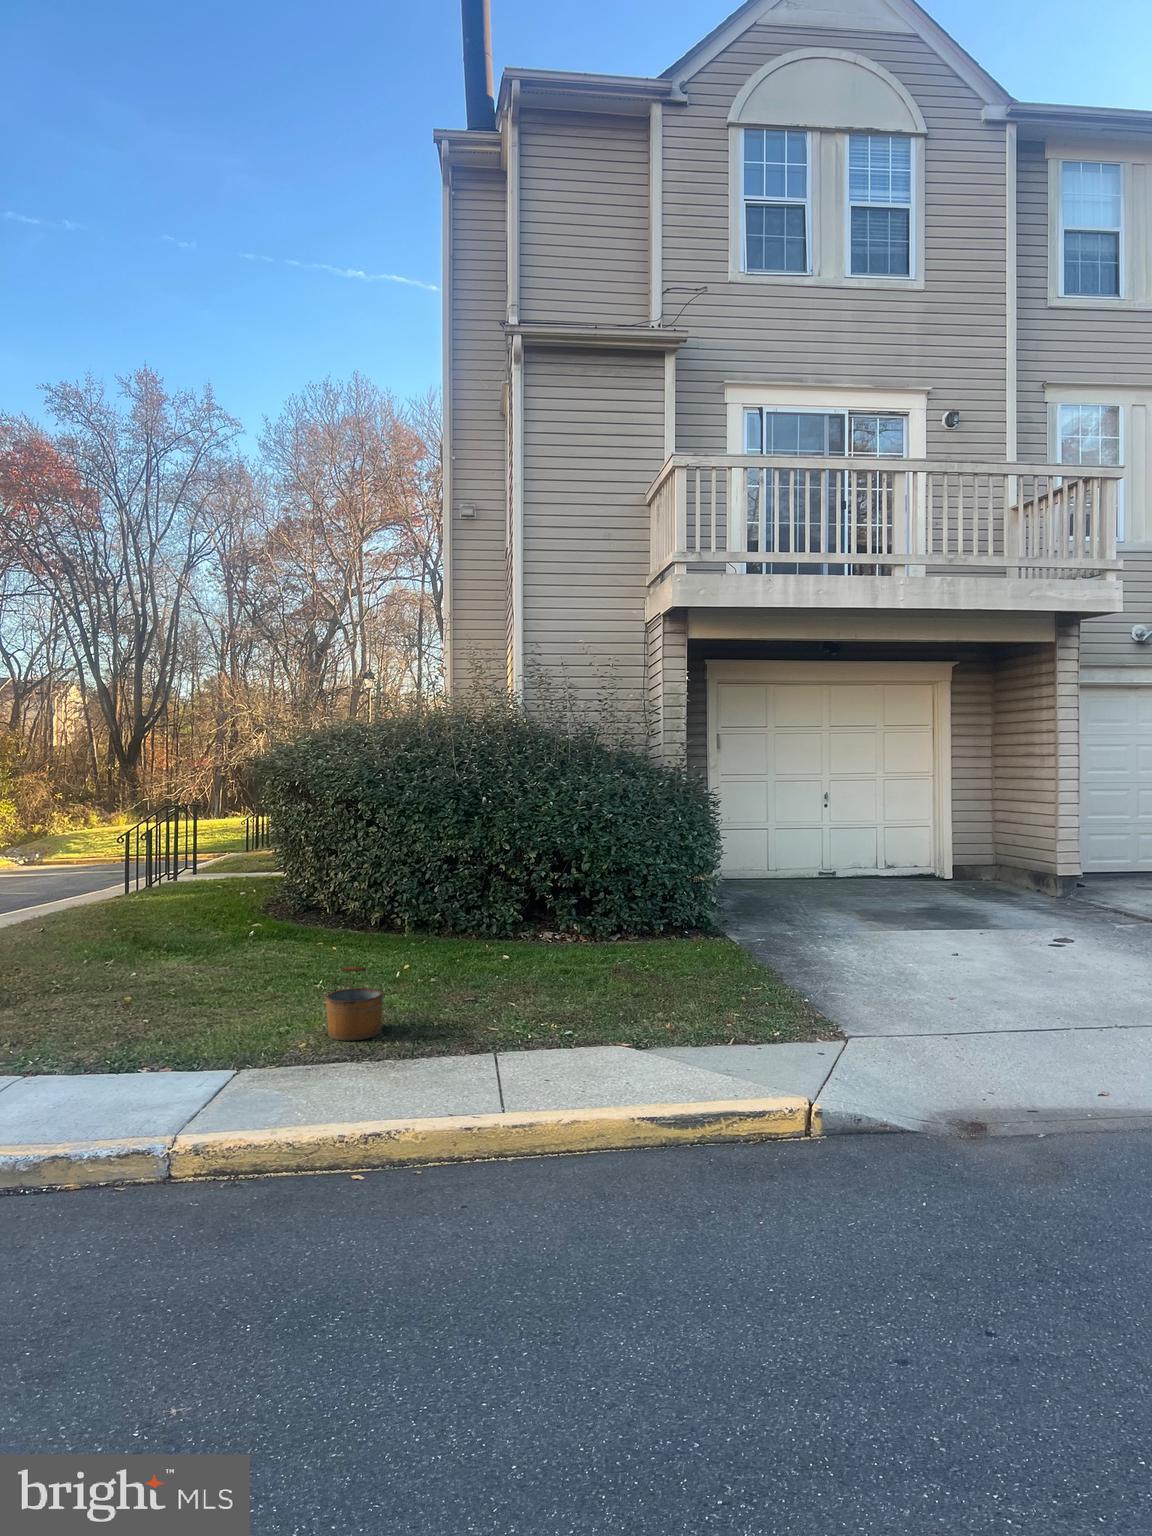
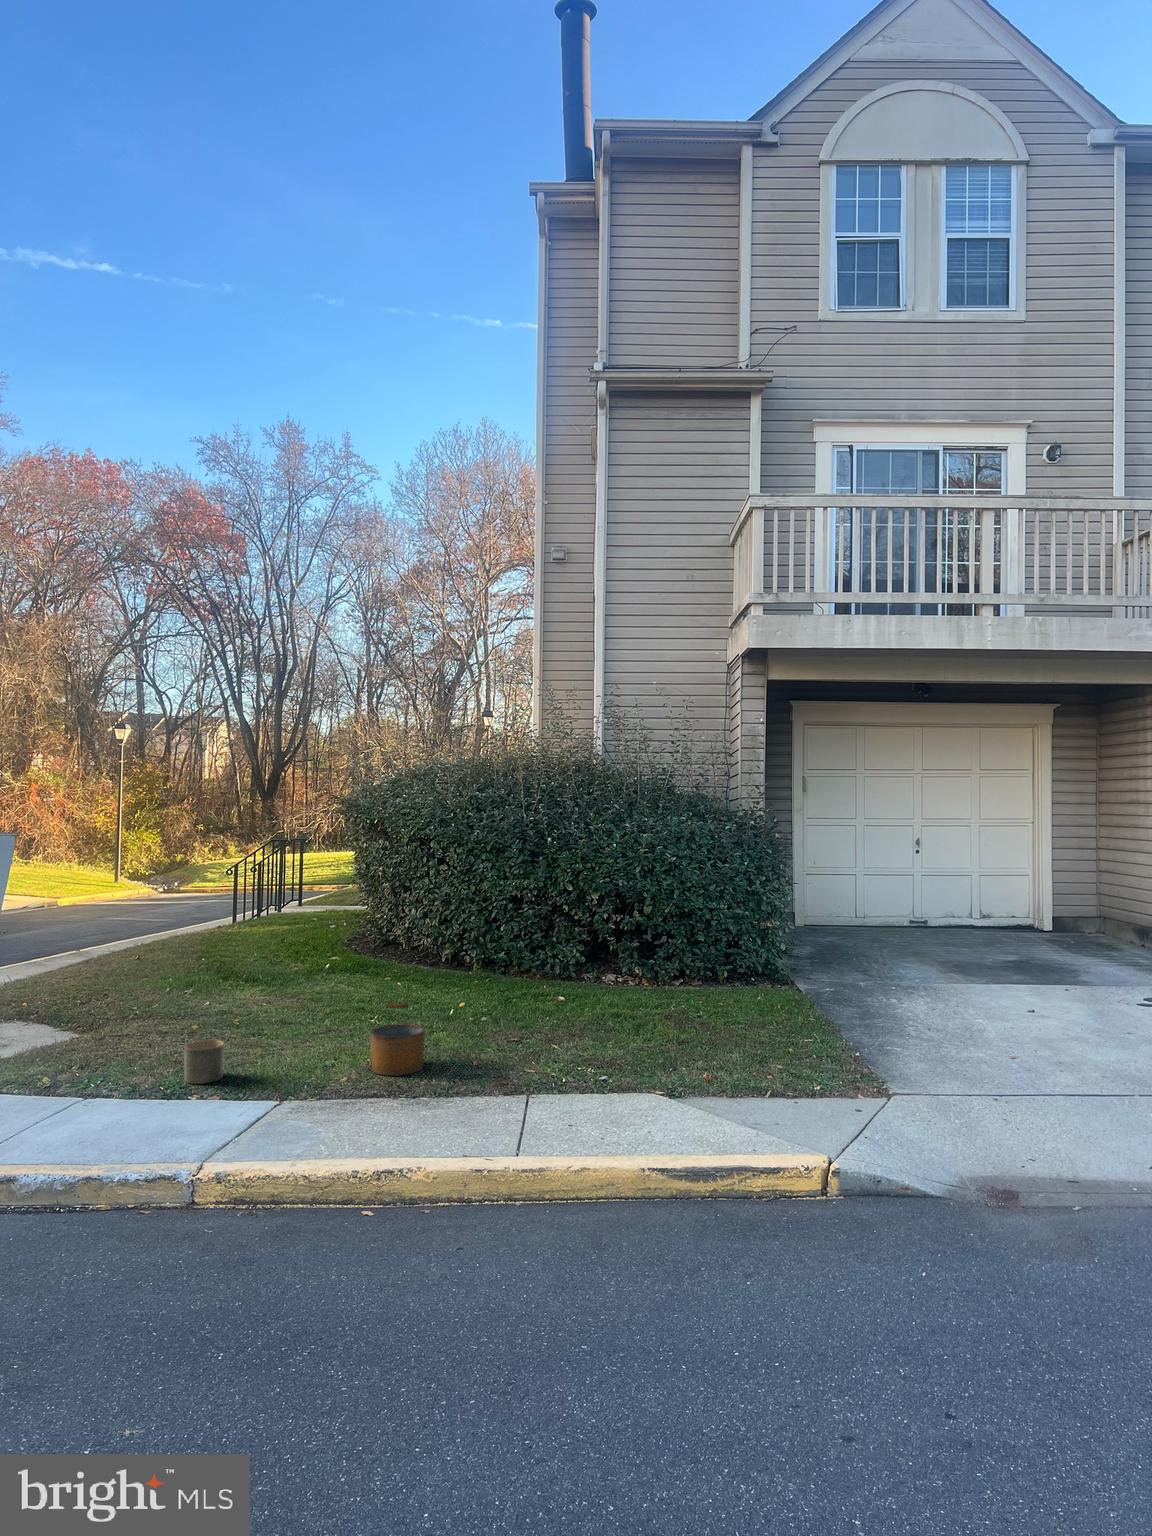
planter: none [125,1013,169,1060] -> present [184,1040,224,1084]

